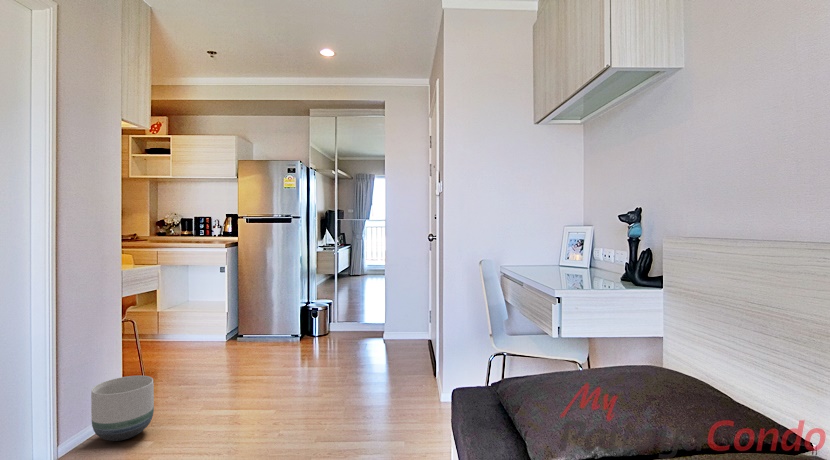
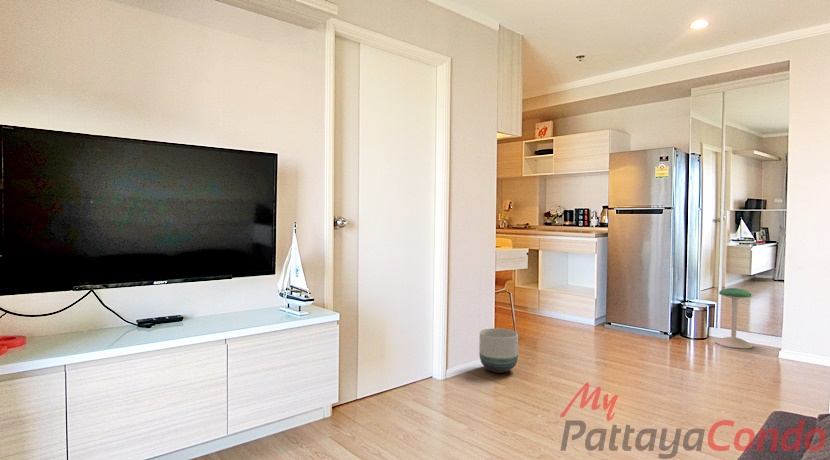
stool: none [335,286,362,338] -> present [715,288,753,349]

